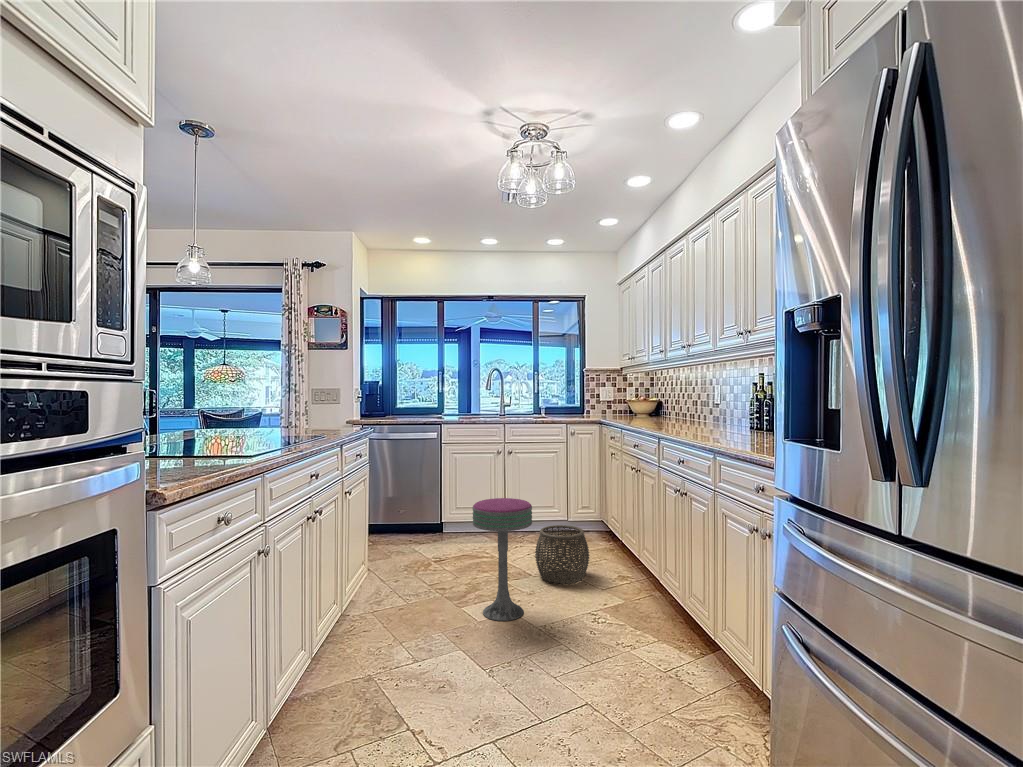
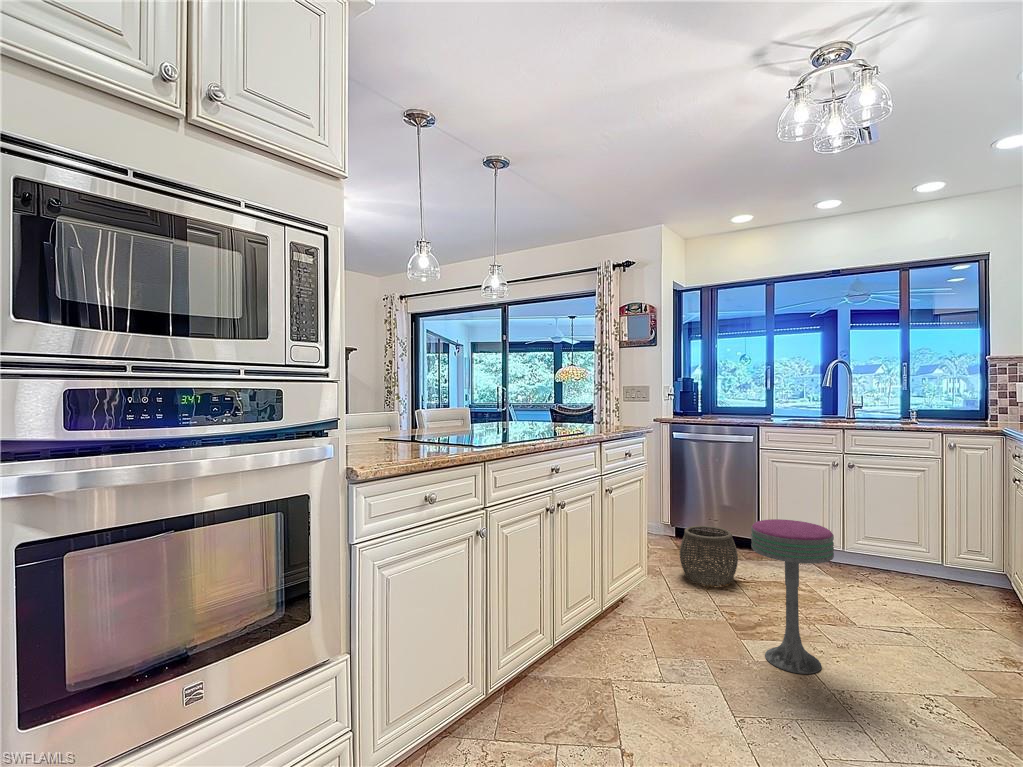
woven basket: present [535,525,589,584] -> present [679,526,738,586]

